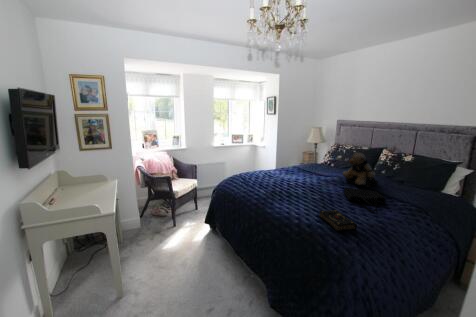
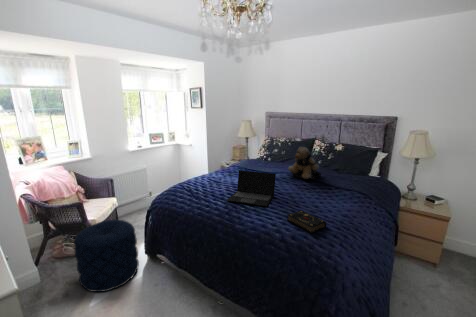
laptop: none [272,168,322,202] -> present [227,170,276,207]
tote bag: present [344,188,386,212] -> none [297,183,336,206]
pouf: none [160,194,203,245] -> present [74,220,139,292]

